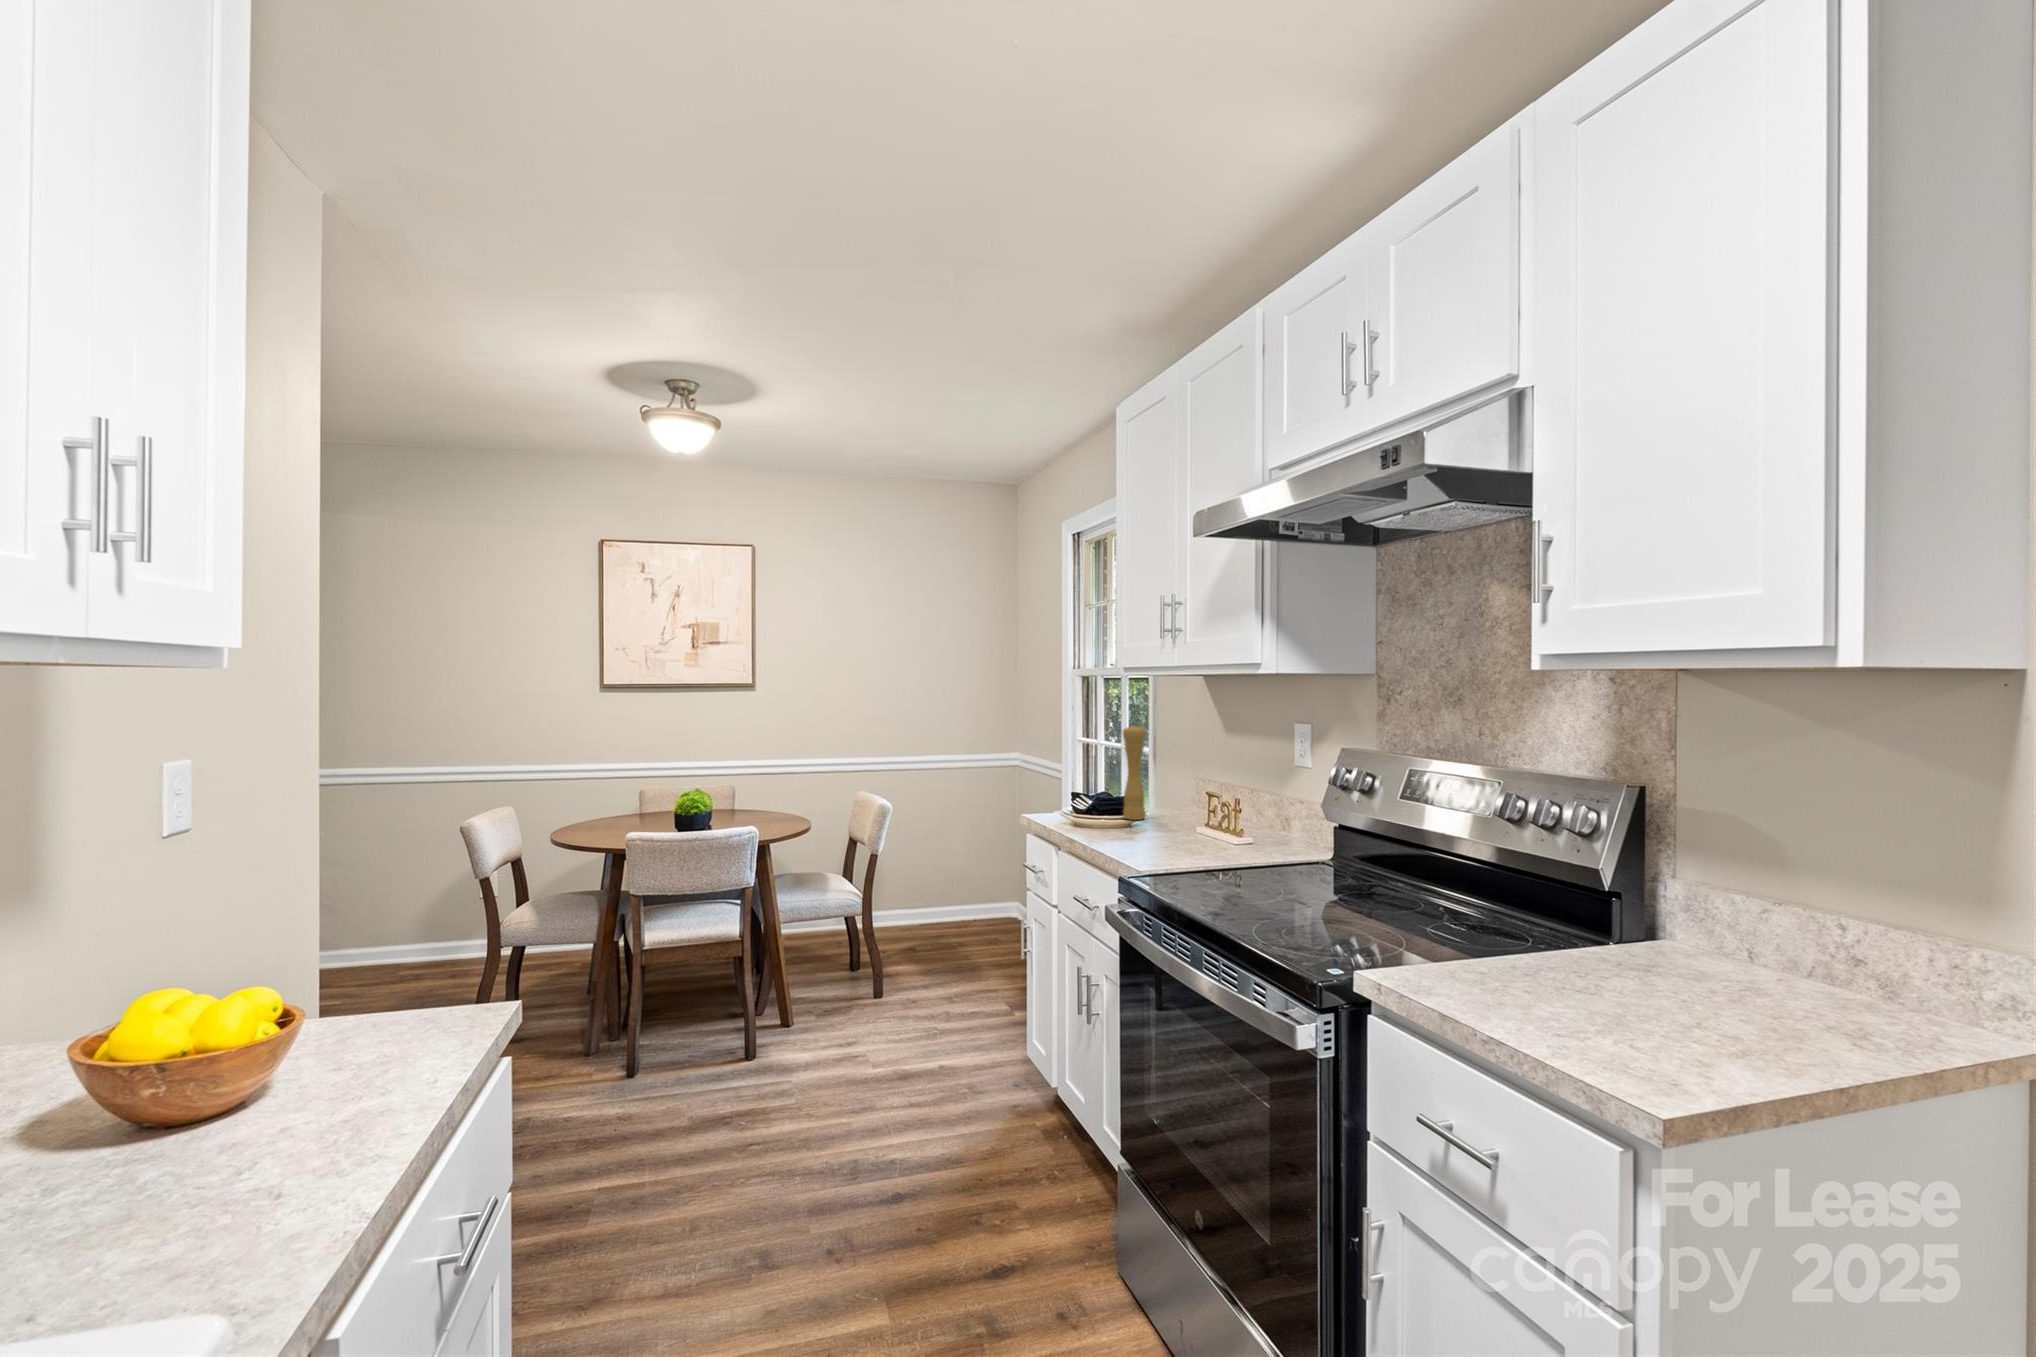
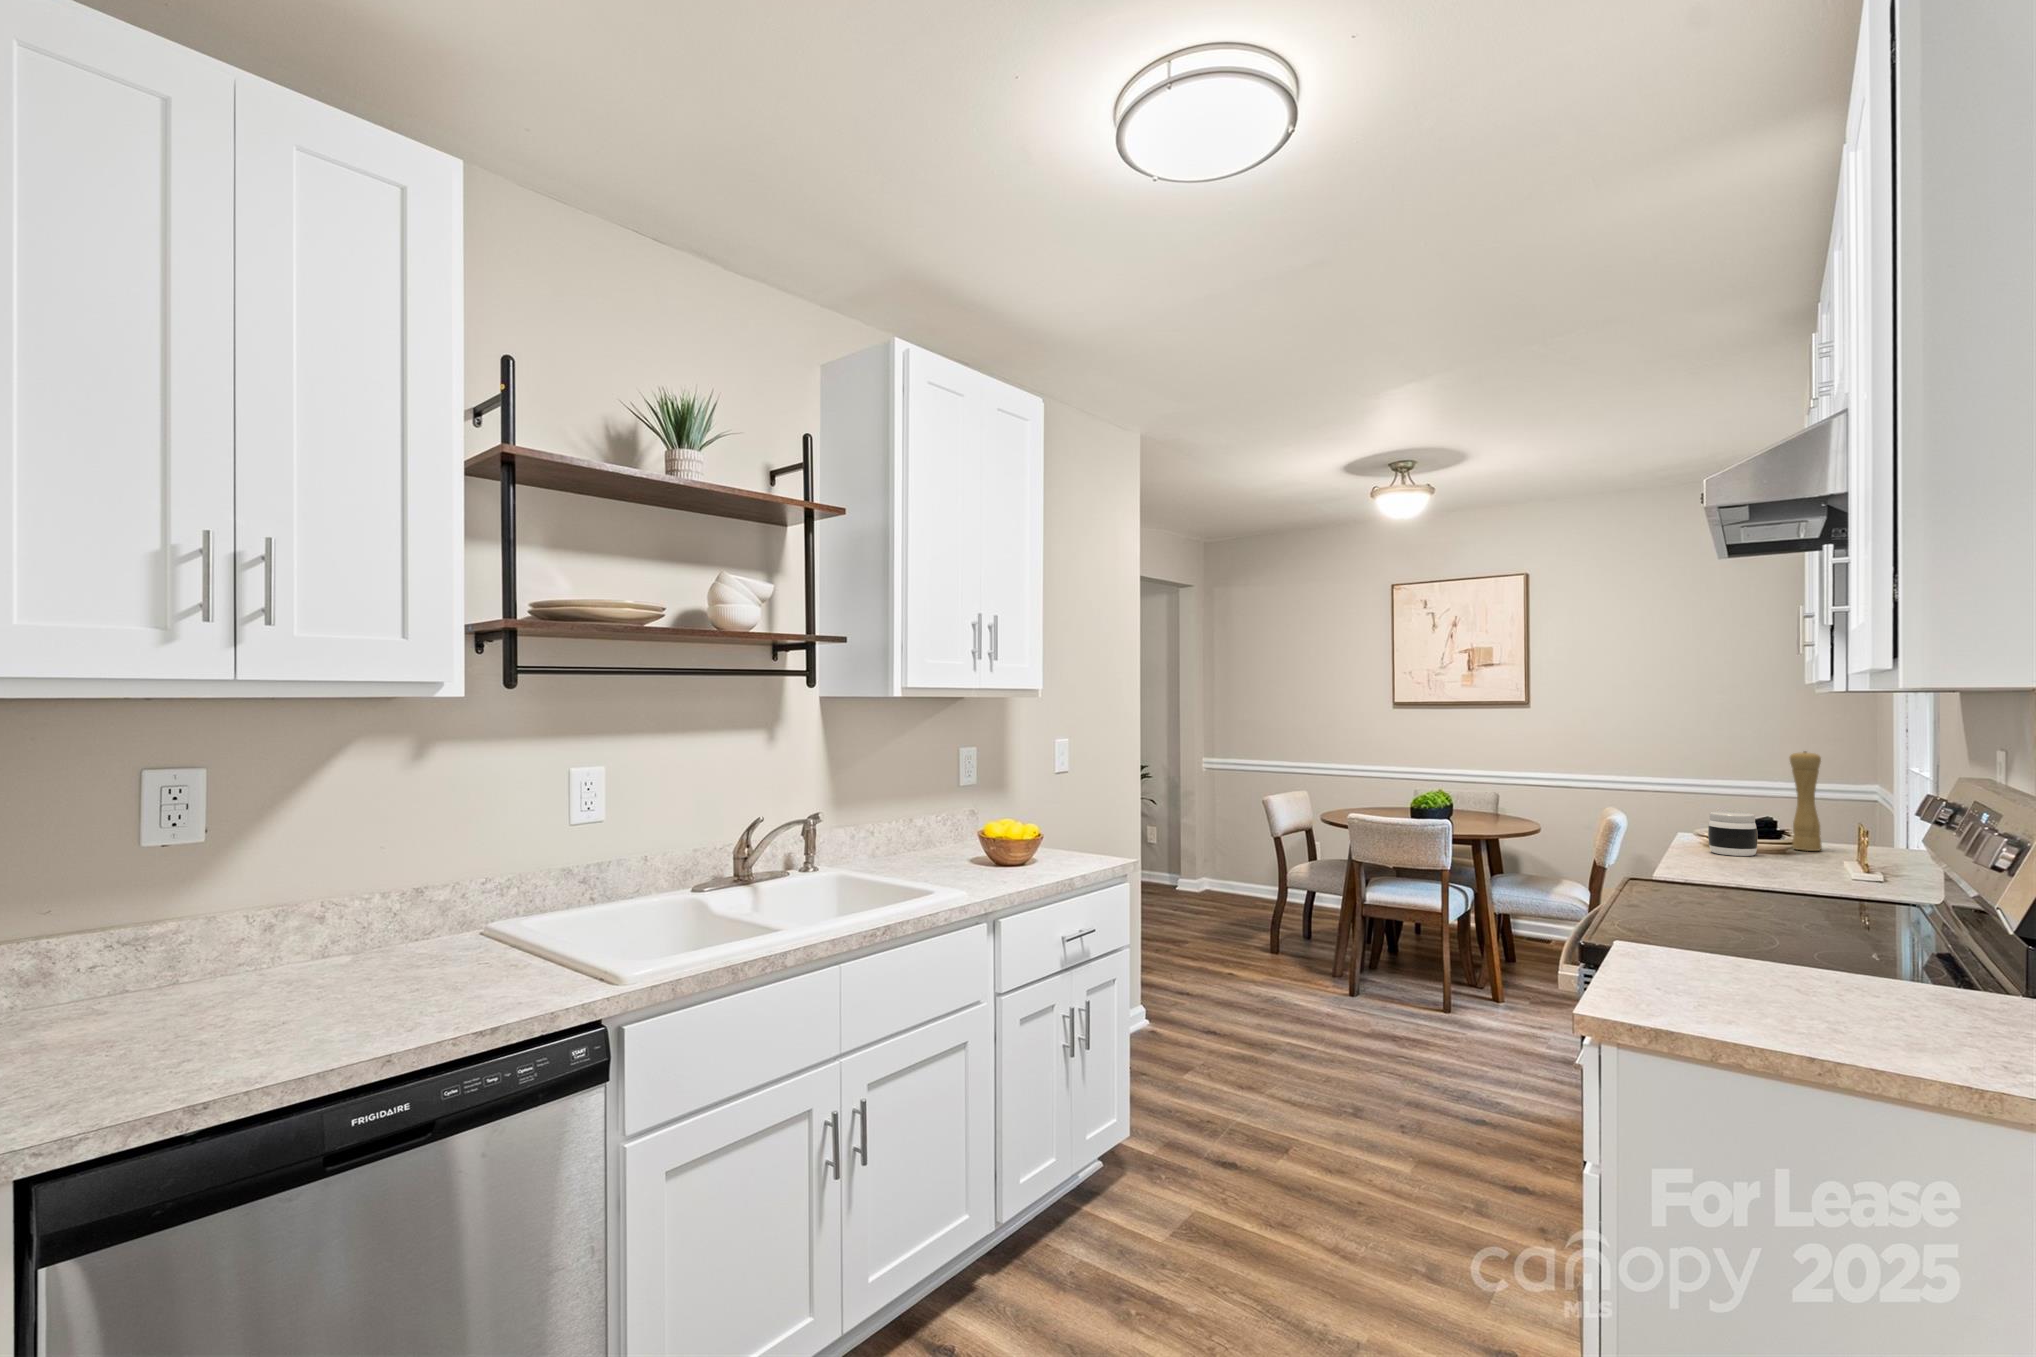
jar: none [1084,788,1124,833] -> present [1708,811,1758,856]

